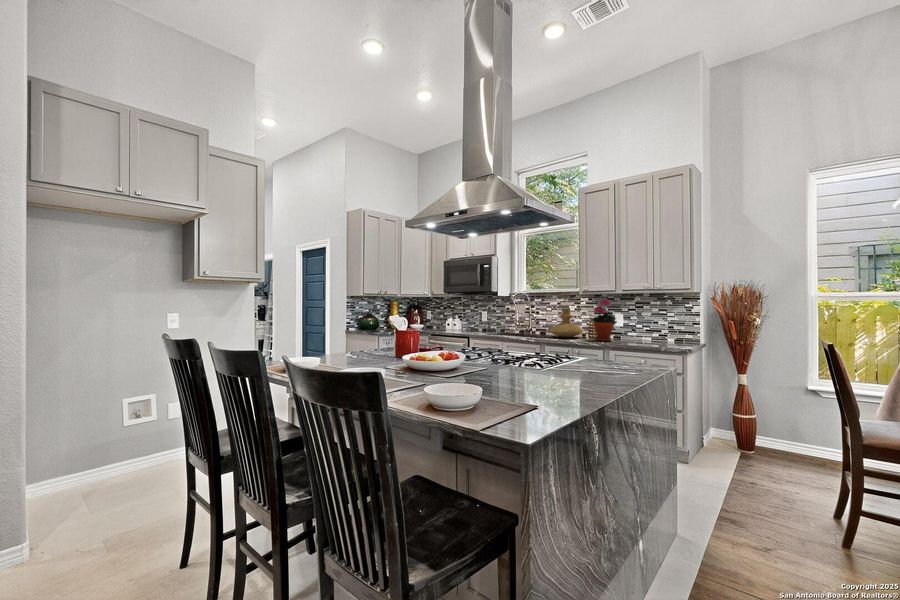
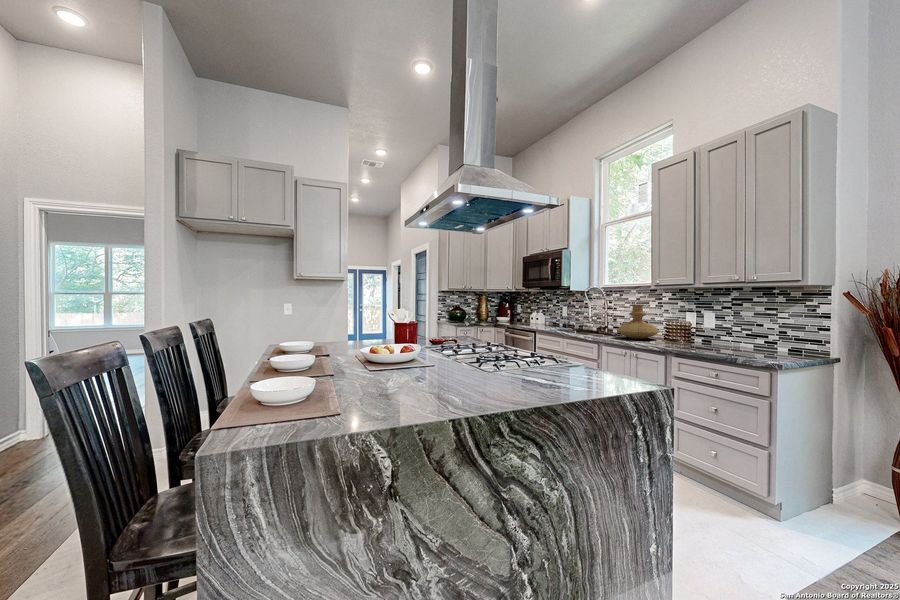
potted plant: present [590,299,617,341] -> none [660,293,698,346]

